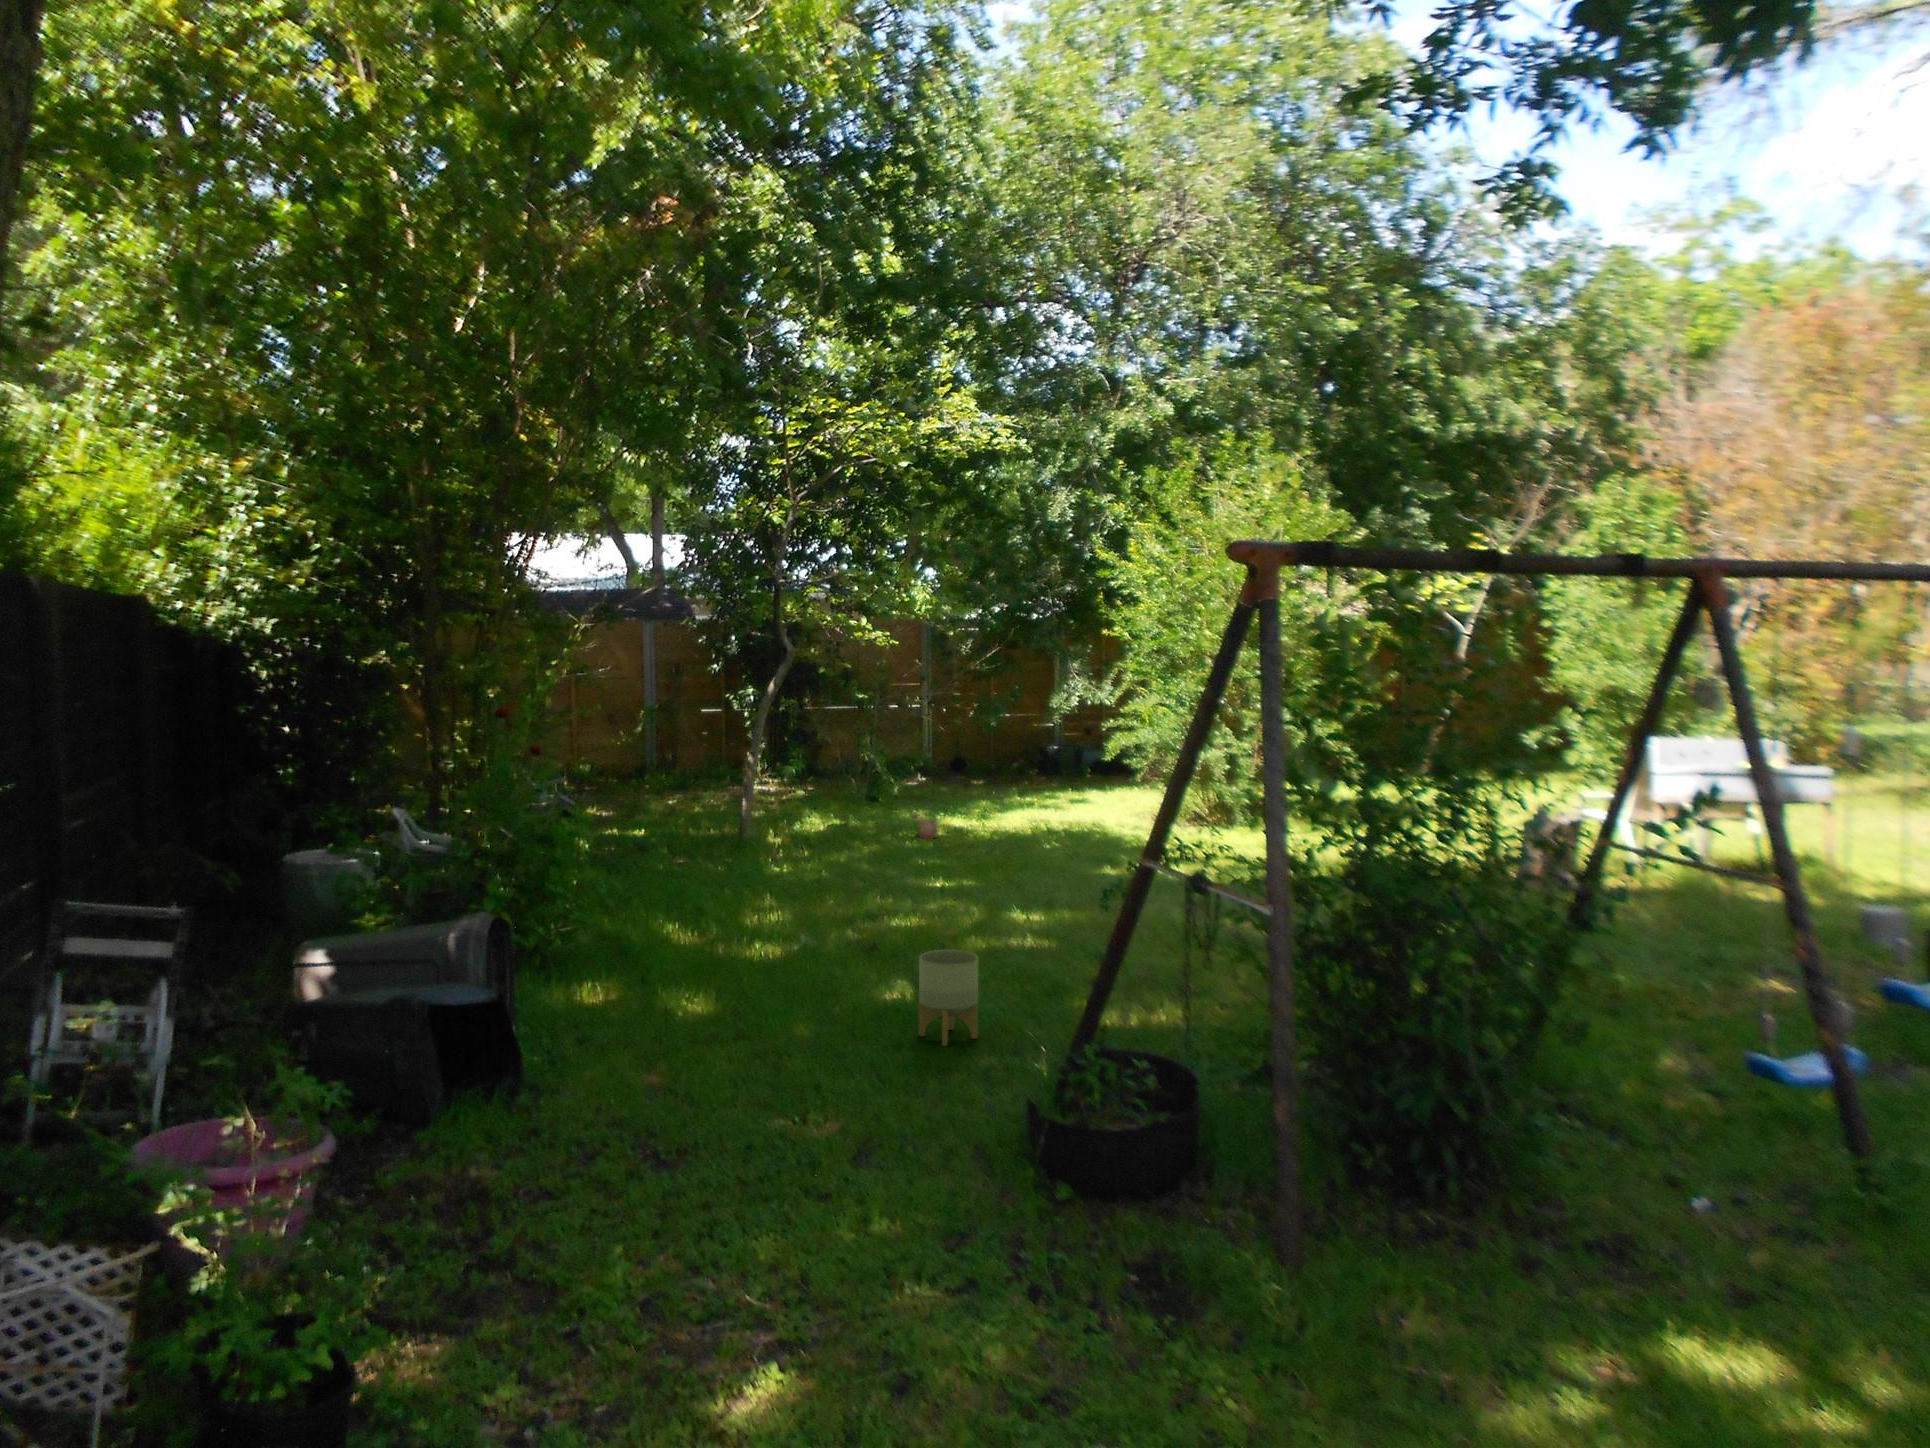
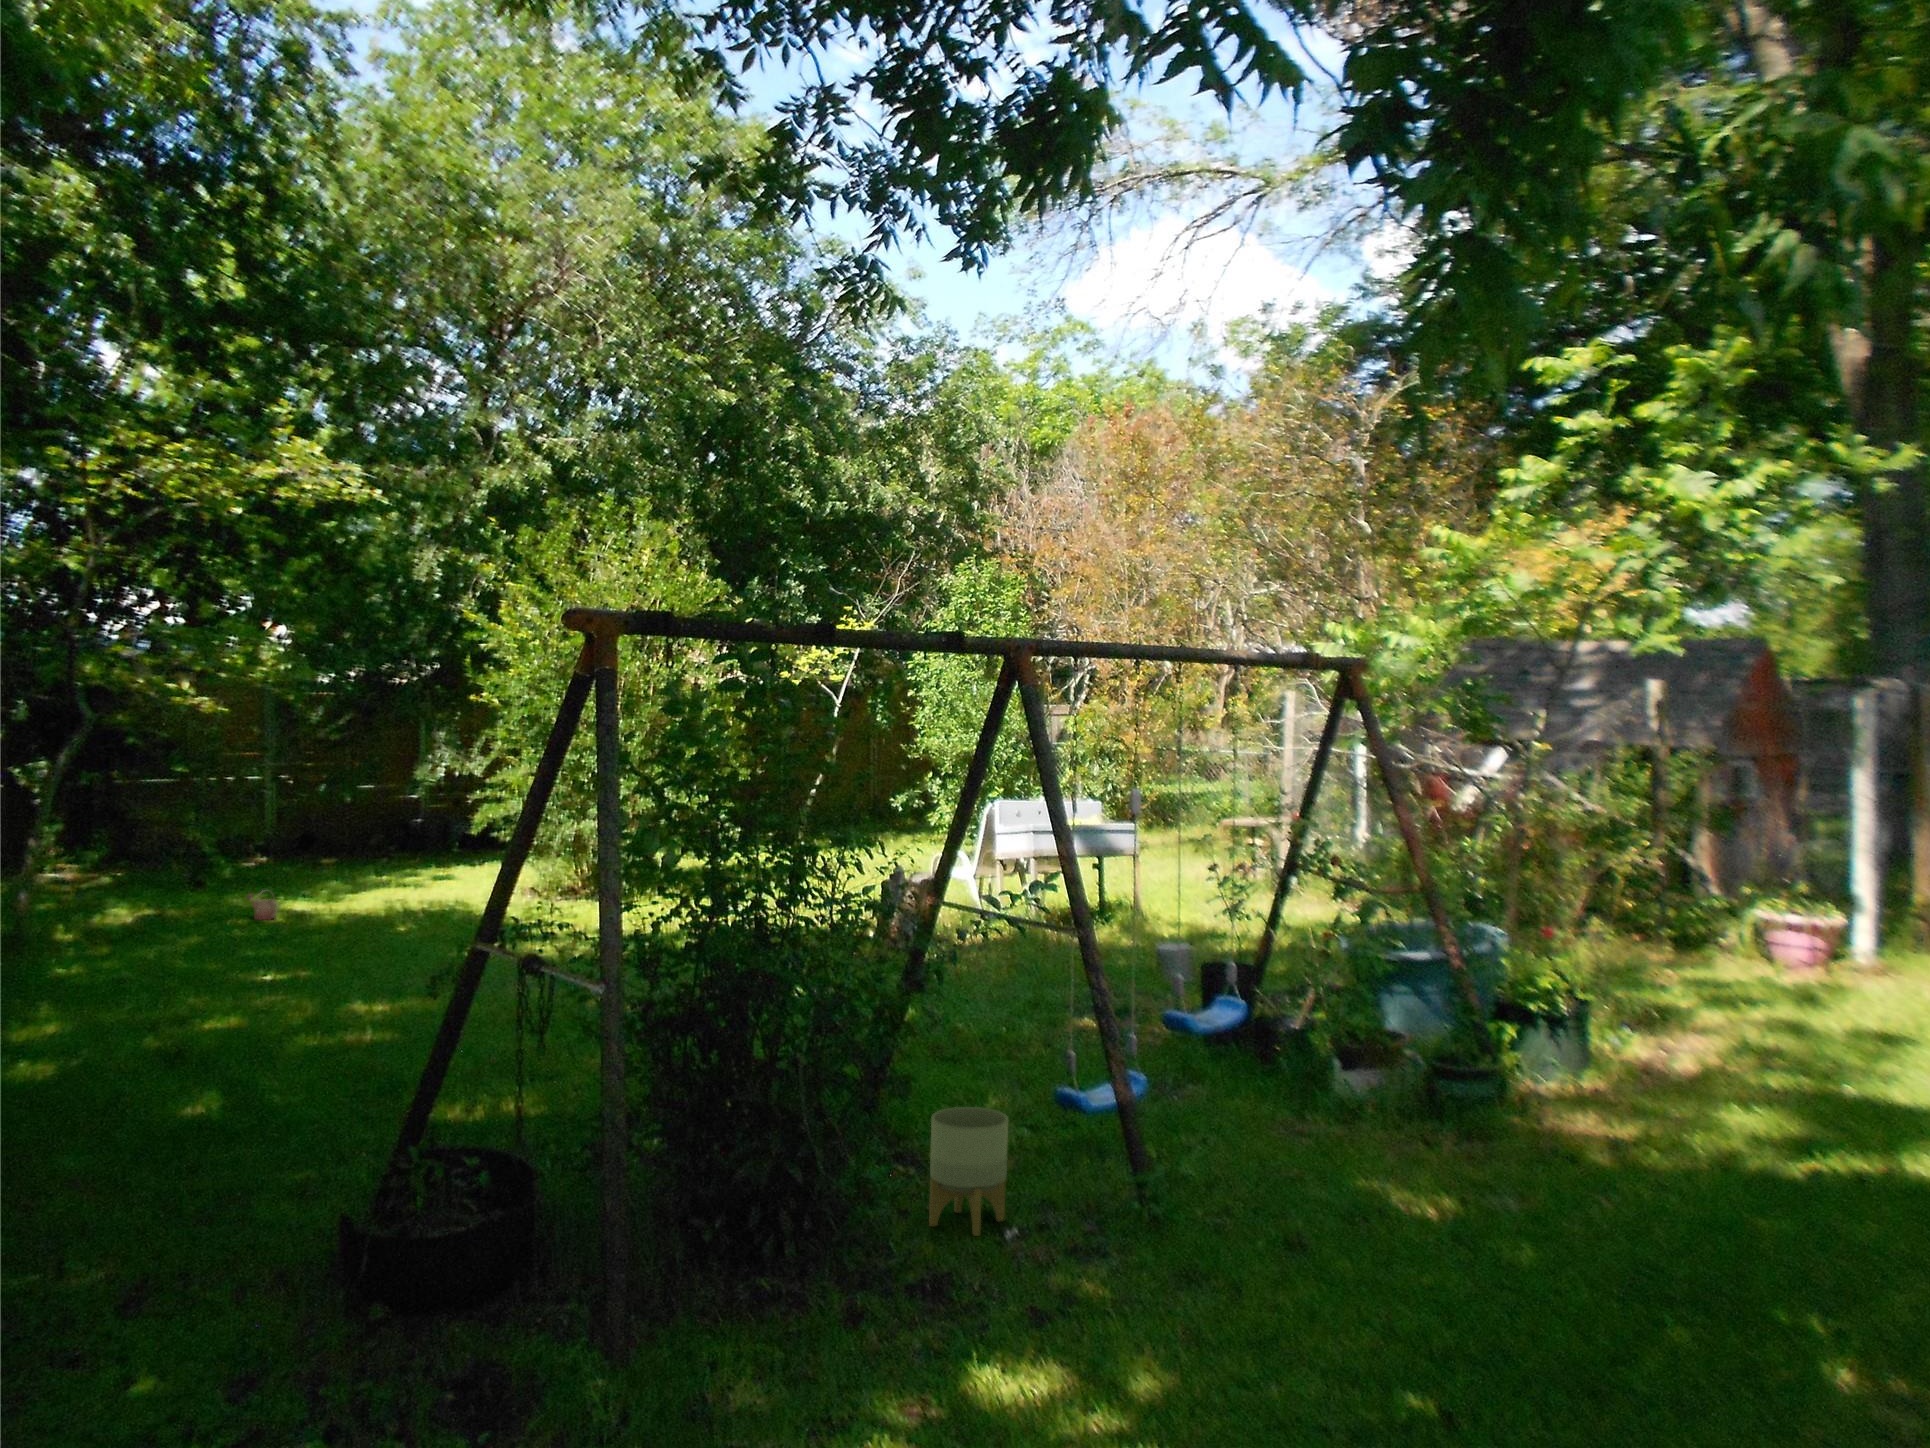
planter: present [919,950,978,1046] -> present [929,1107,1008,1236]

